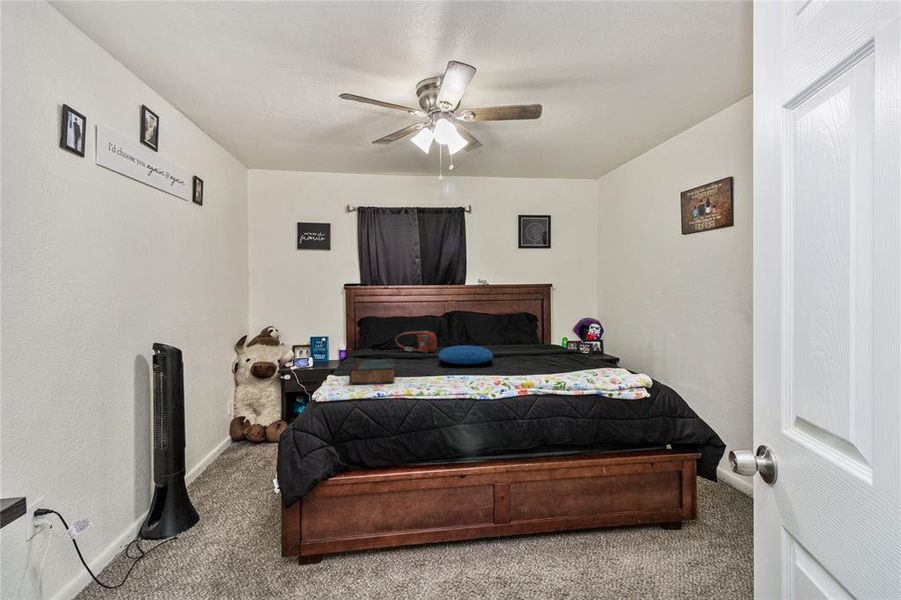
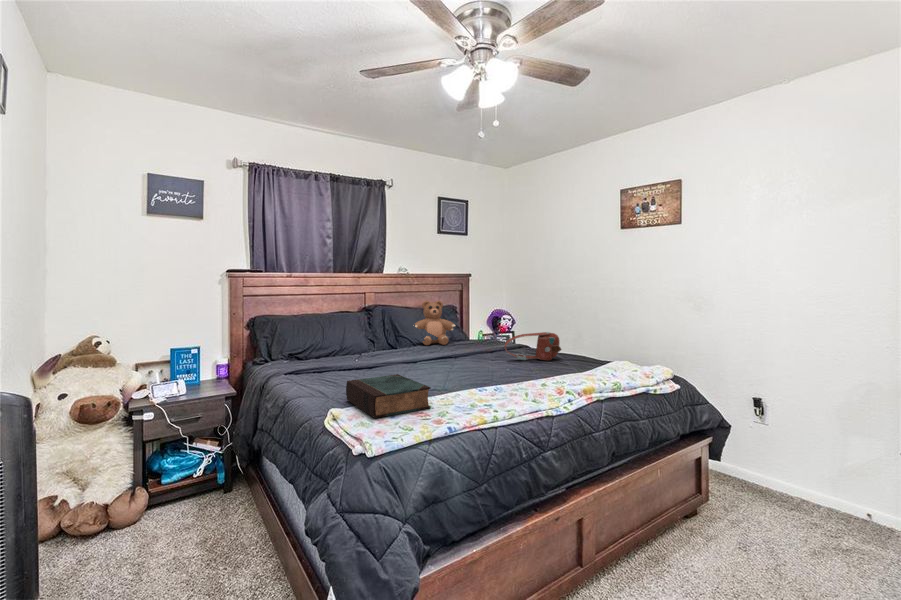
teddy bear: none [477,307,515,346] -> present [413,301,455,345]
handbag: present [396,331,437,353] -> present [505,332,561,360]
pillow: present [439,345,493,364] -> none [414,348,493,371]

